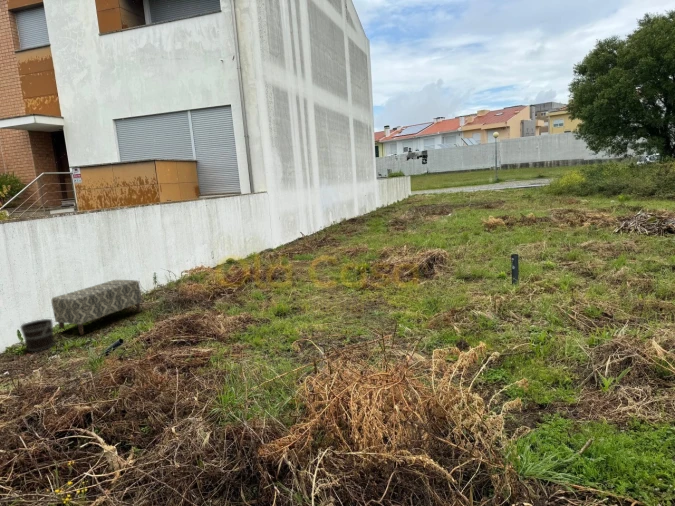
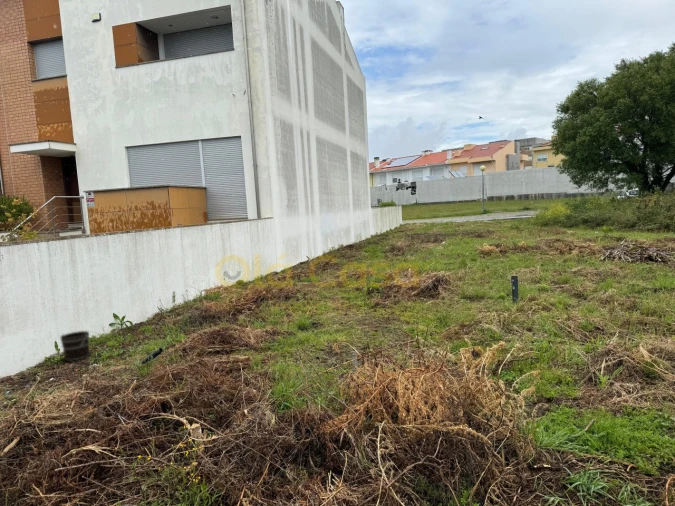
bench: present [51,280,142,335] -> none [86,297,166,347]

